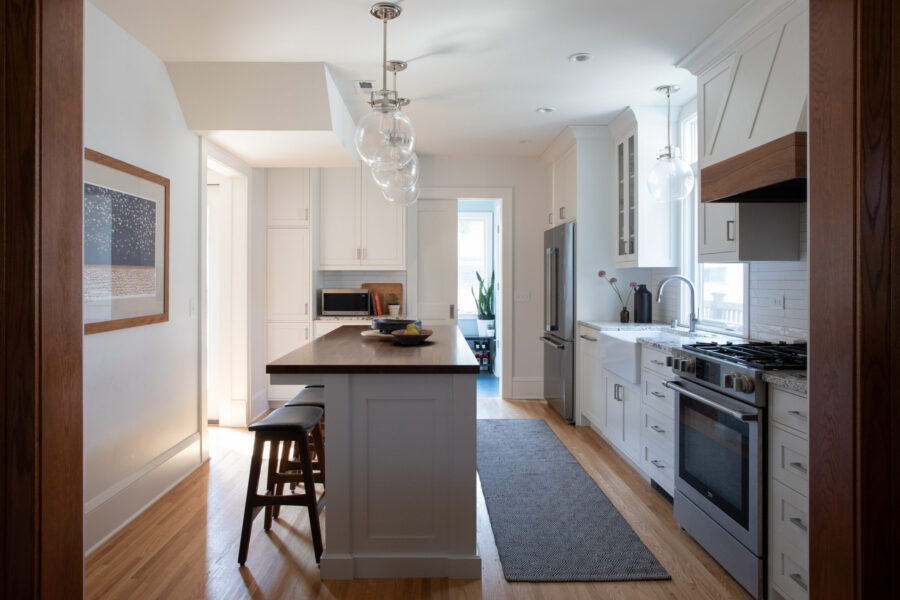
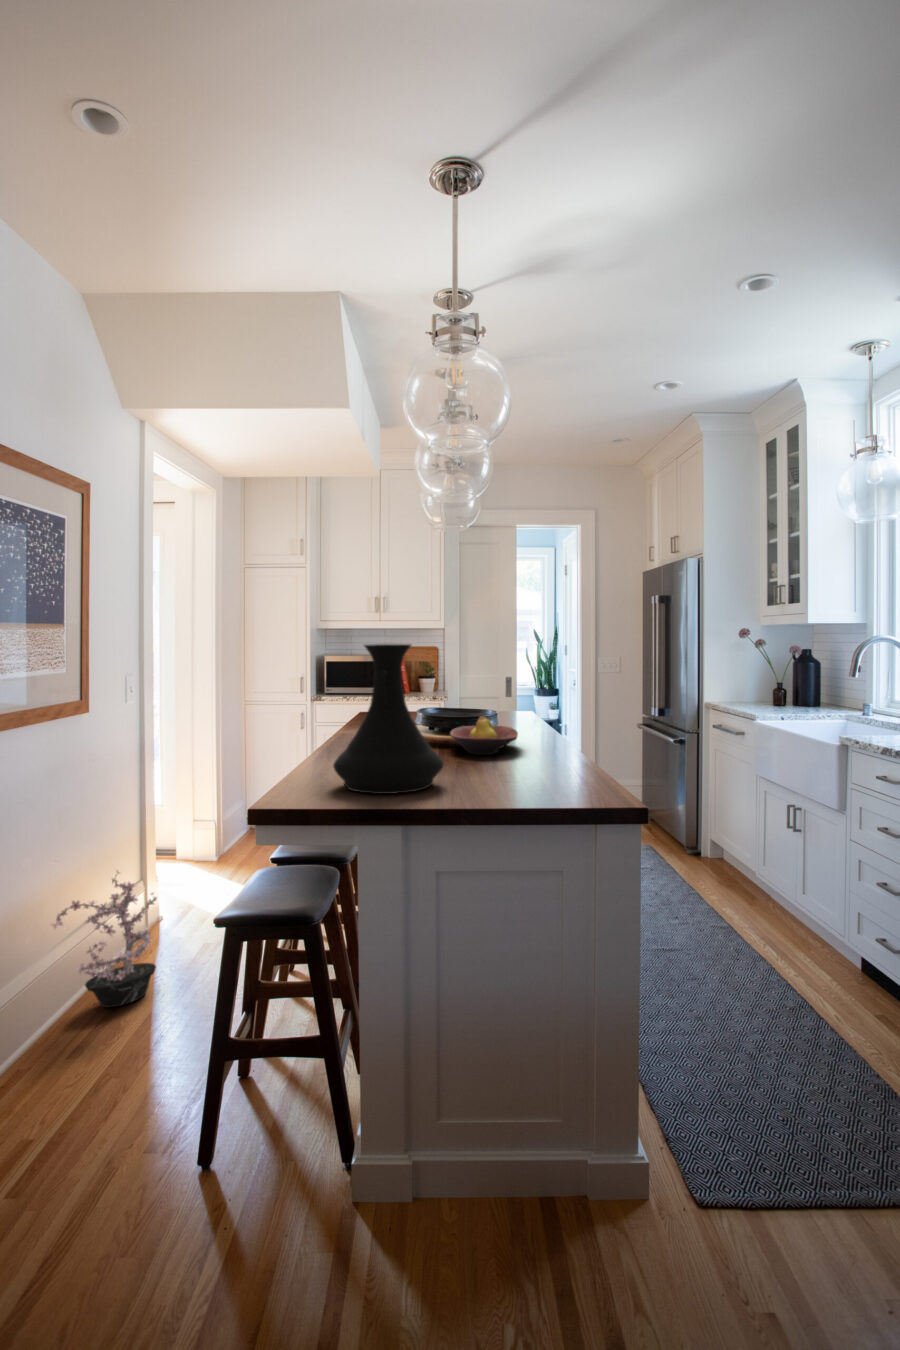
vase: none [316,278,378,358] -> present [333,644,443,794]
potted plant: none [144,417,212,502] -> present [50,871,157,1007]

